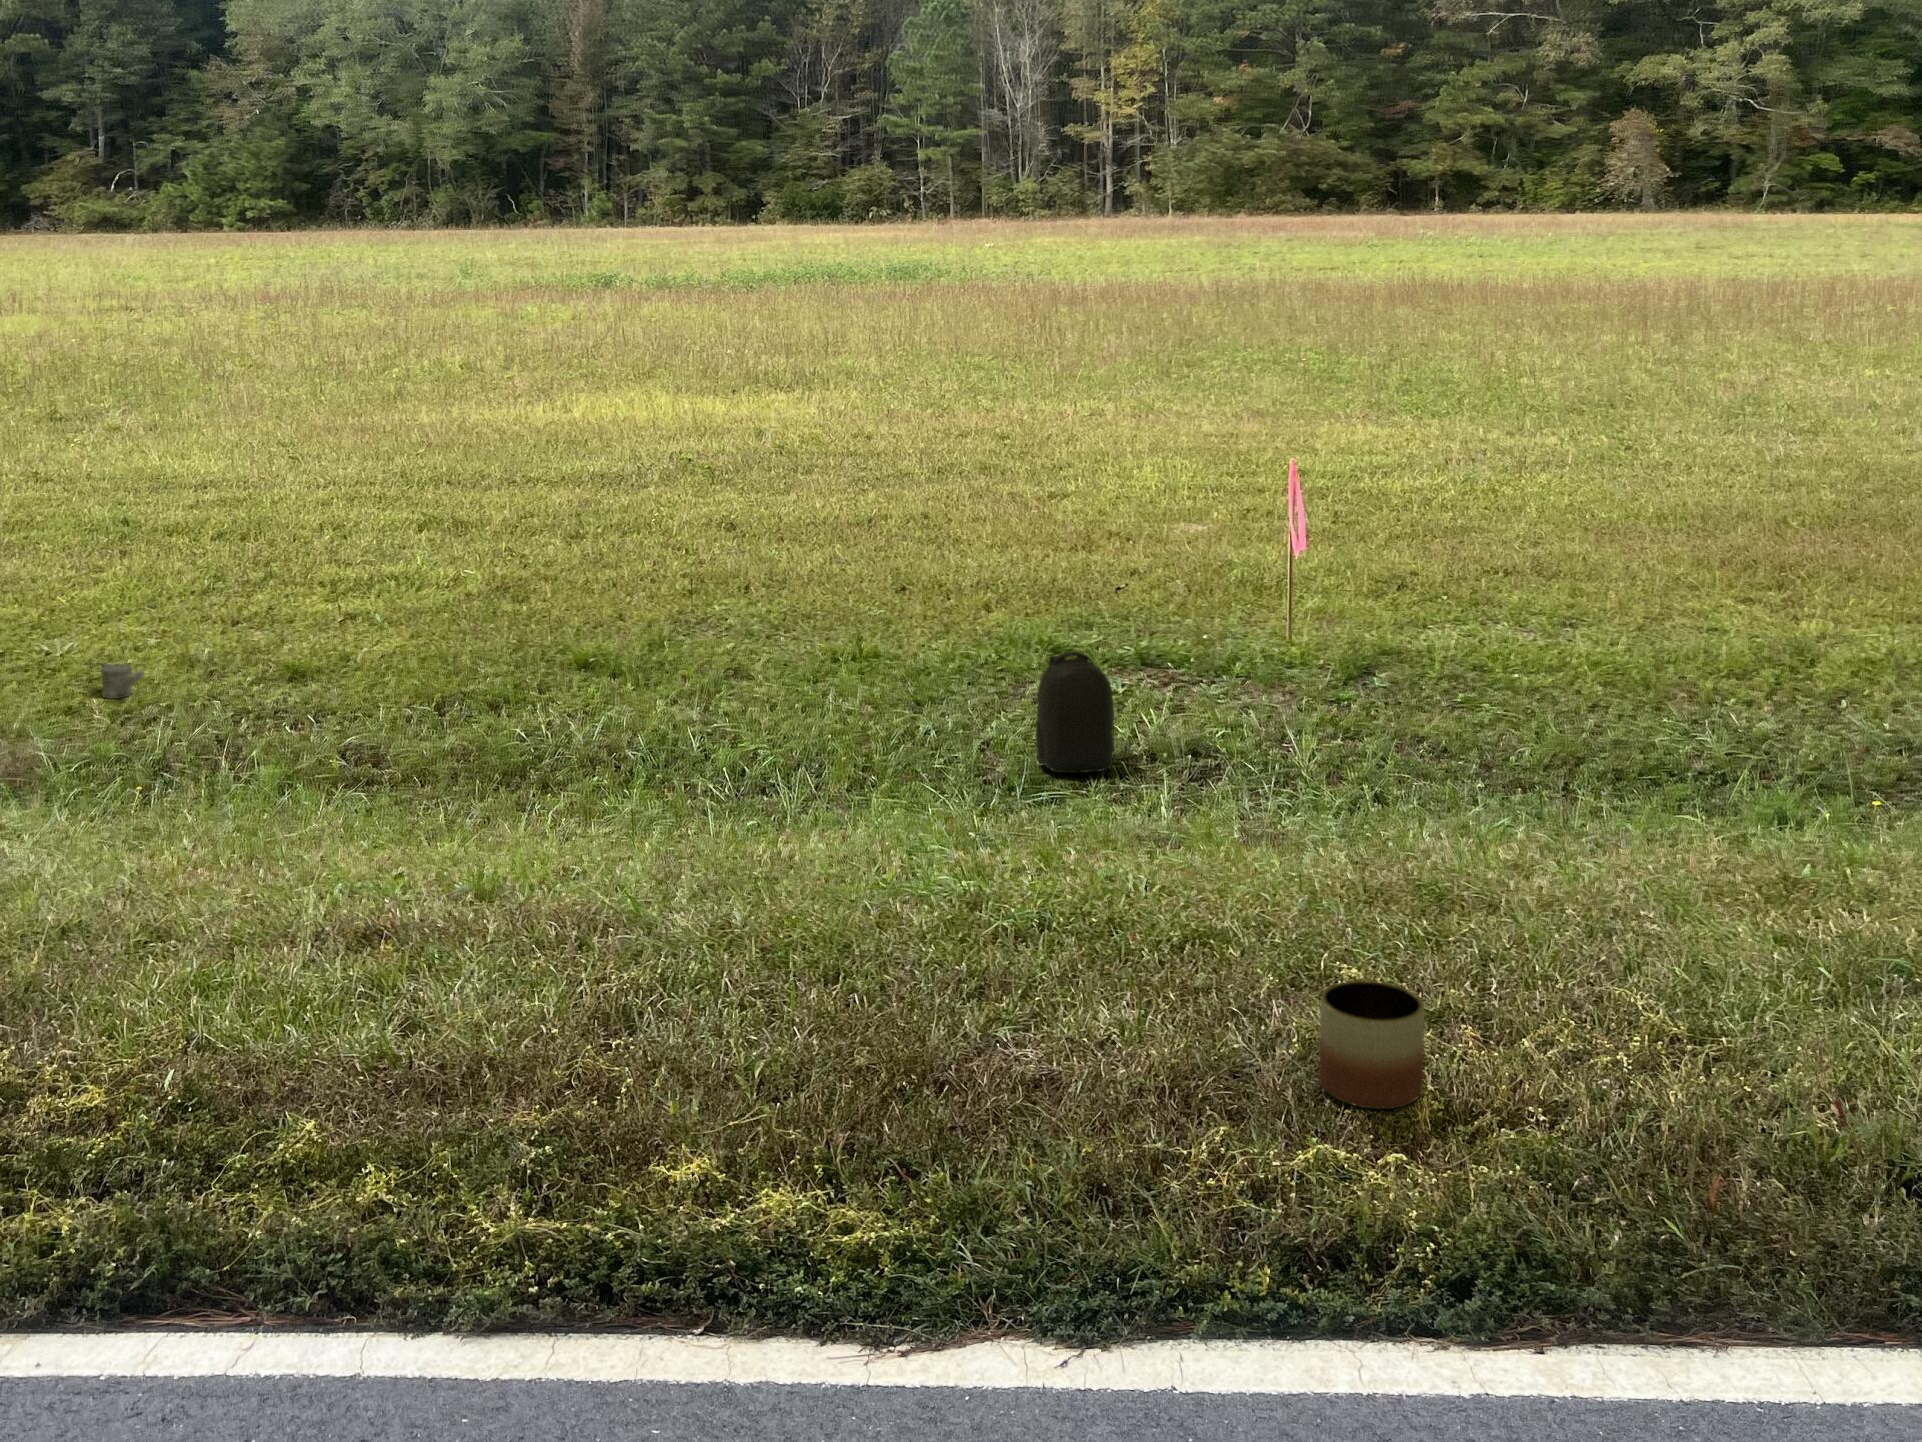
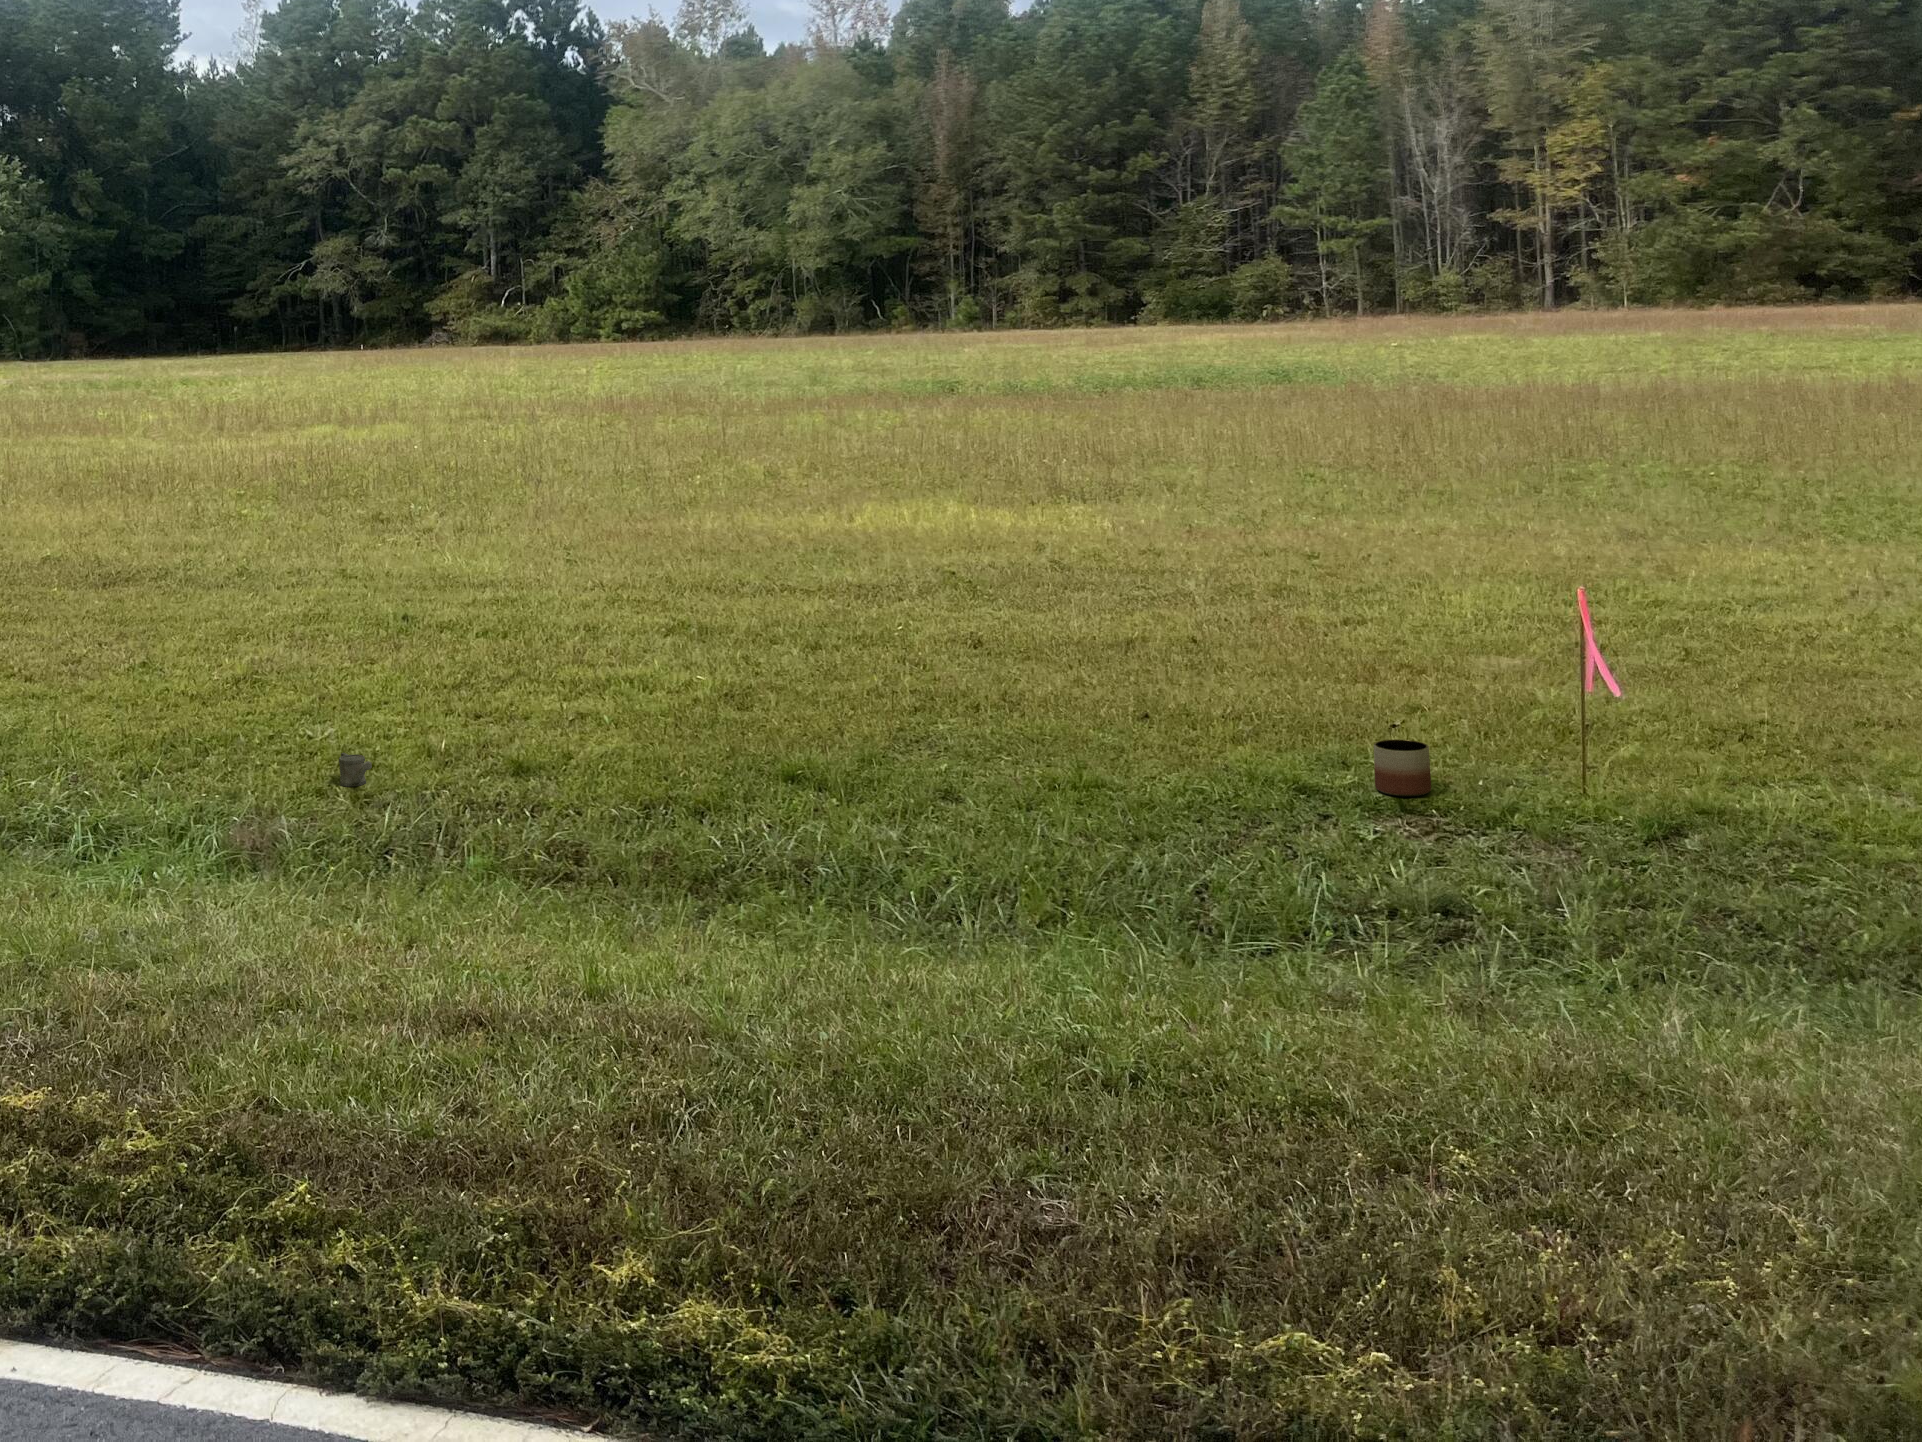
backpack: present [1036,652,1114,773] -> none [1243,787,1335,923]
planter: present [1319,980,1424,1109] -> present [1374,739,1431,796]

